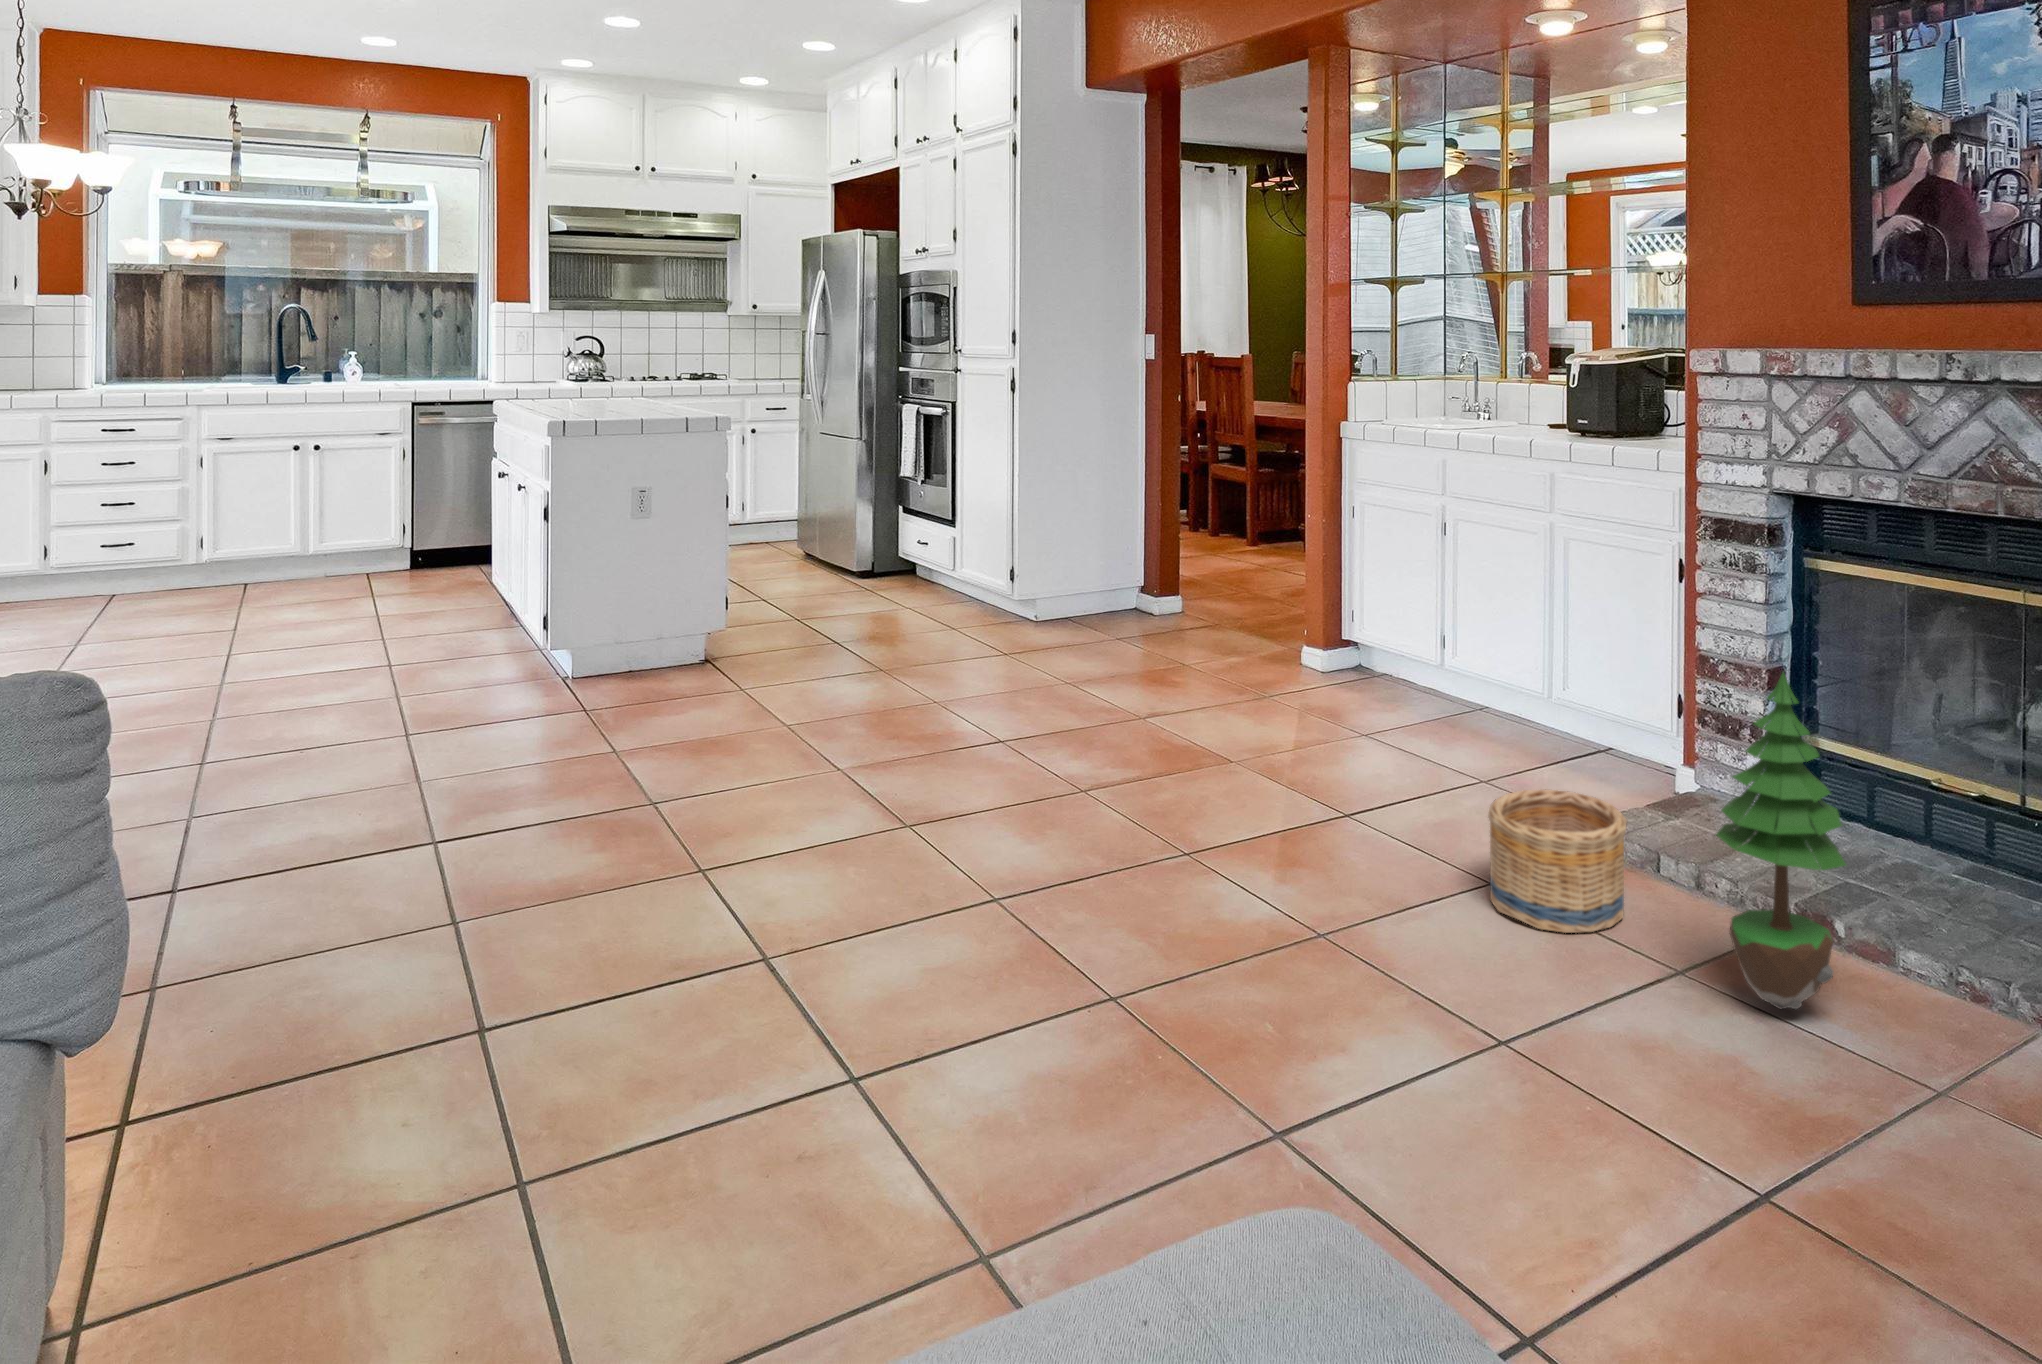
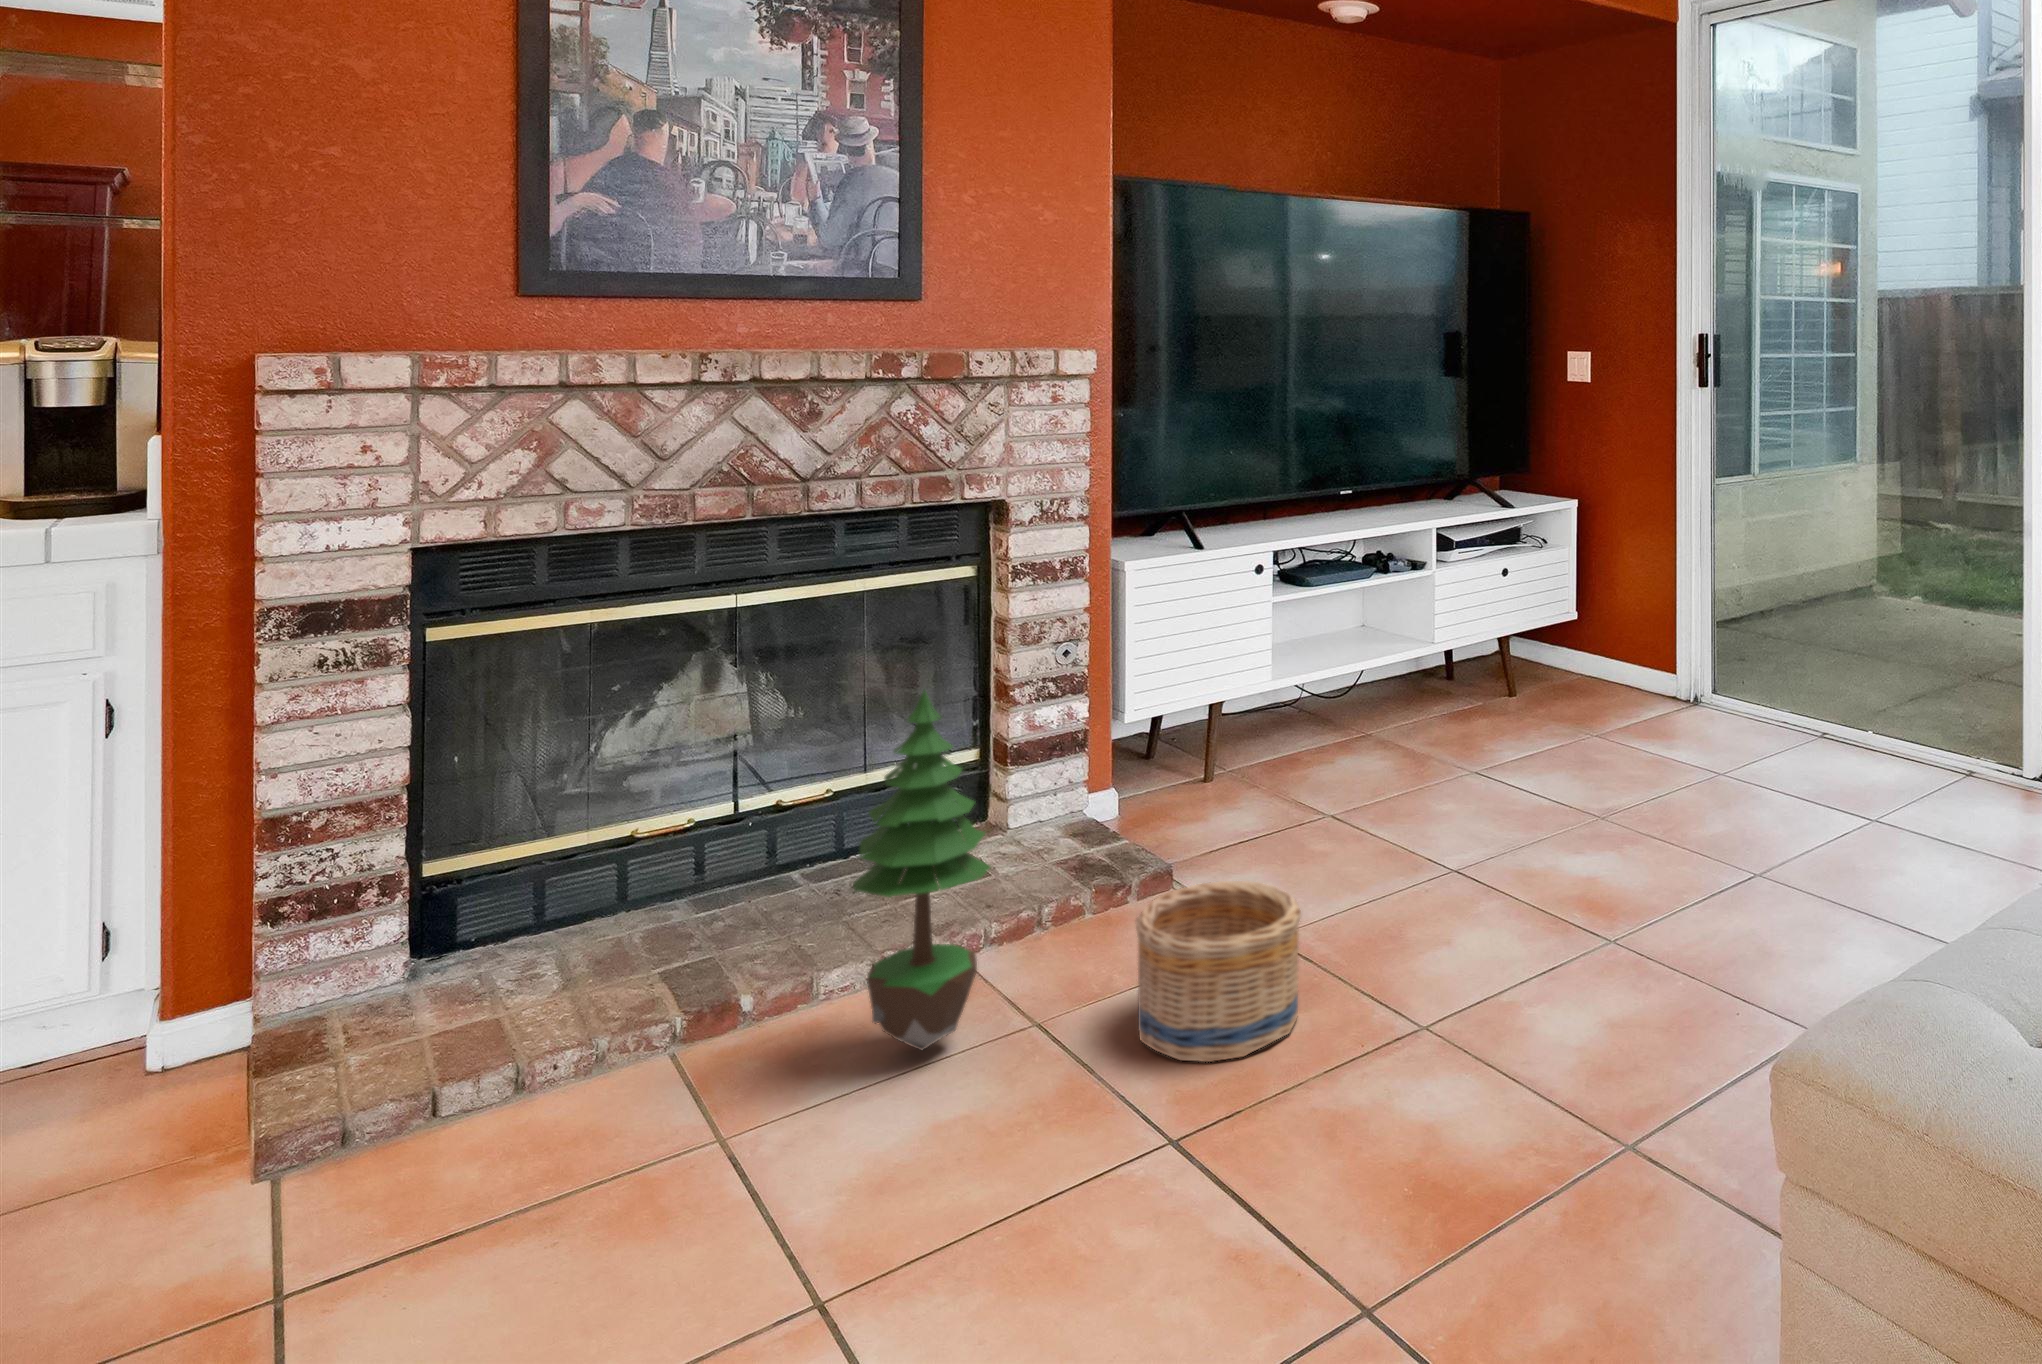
basket: present [1488,790,1626,933] -> present [1136,881,1301,1062]

